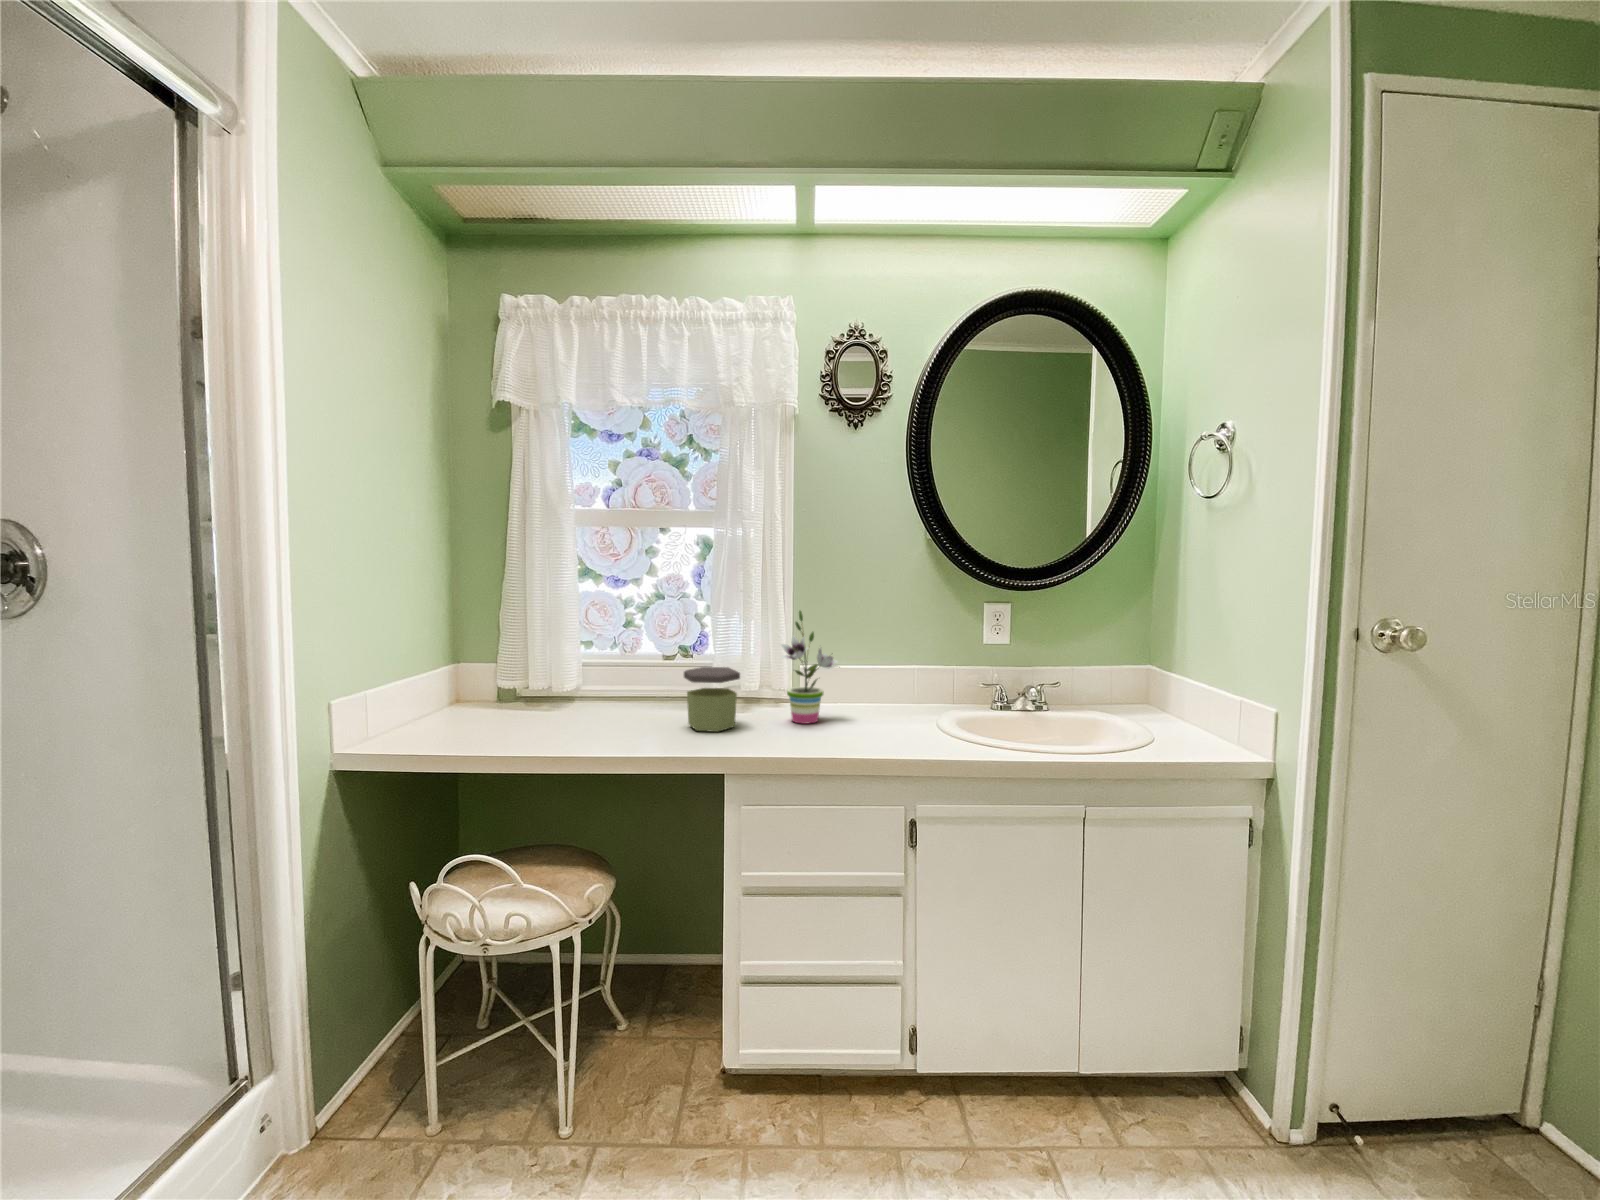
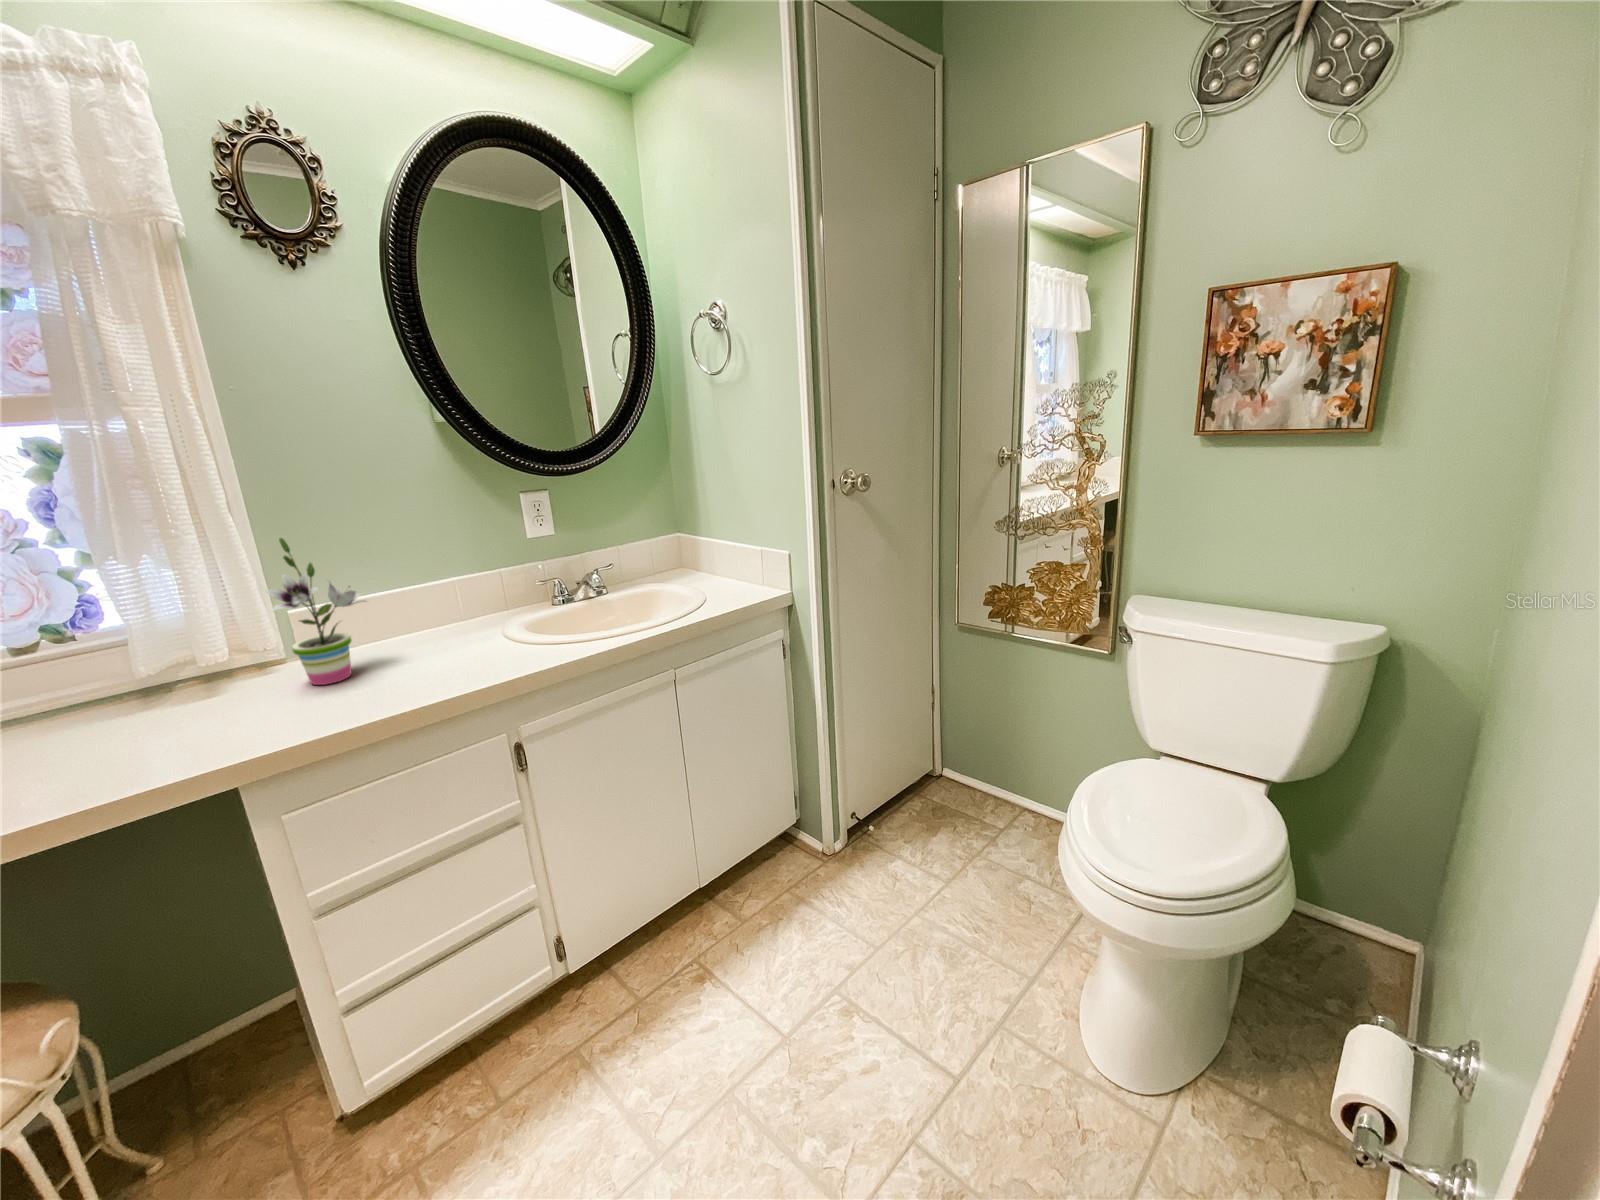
jar: present [684,667,740,732] -> none [85,641,220,748]

